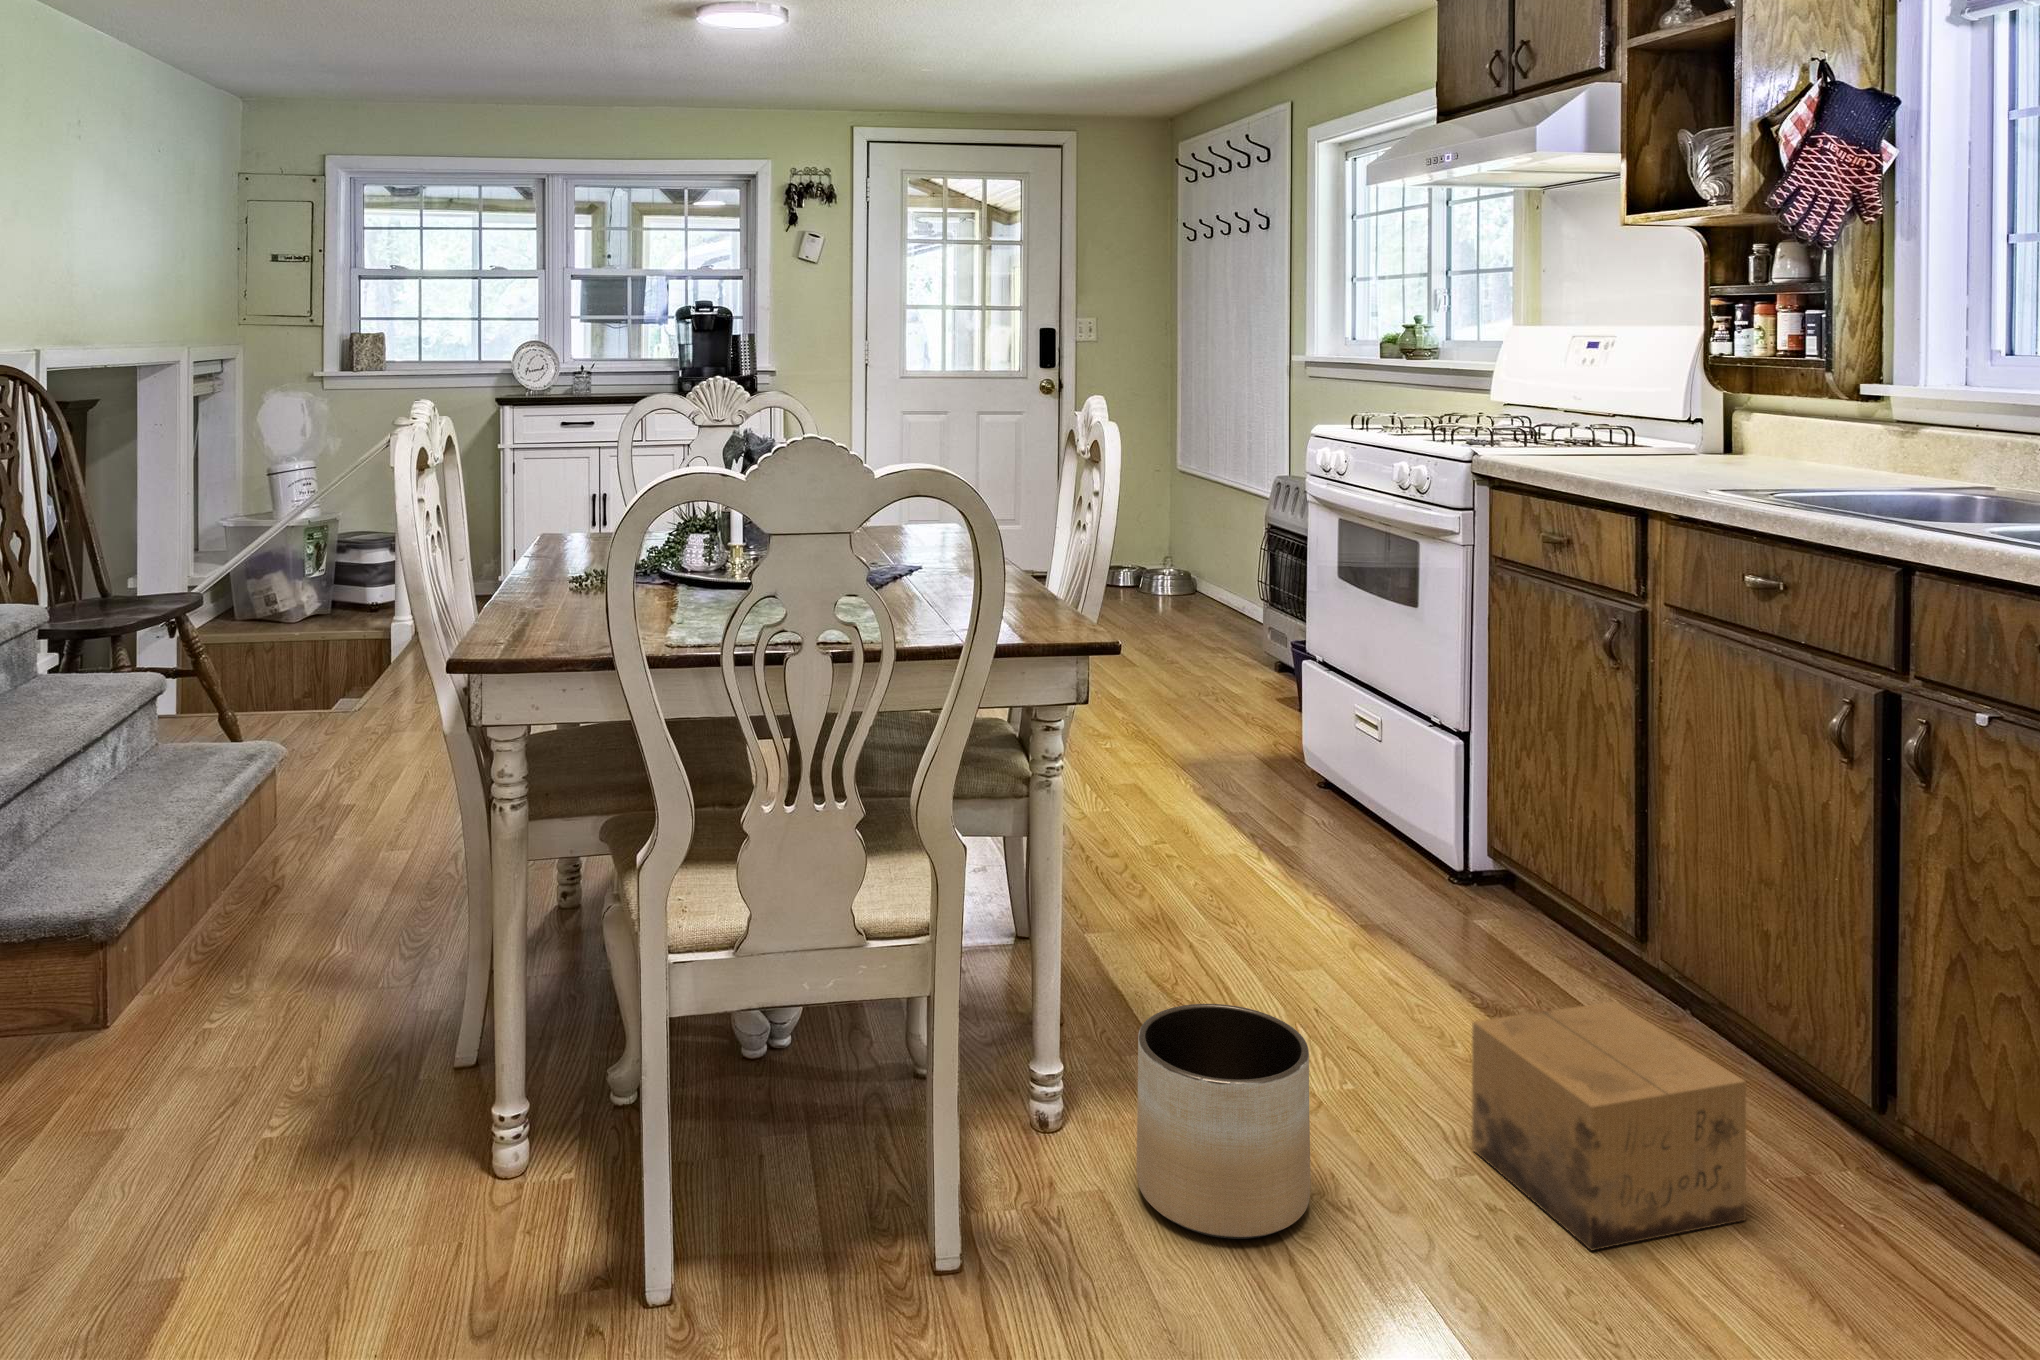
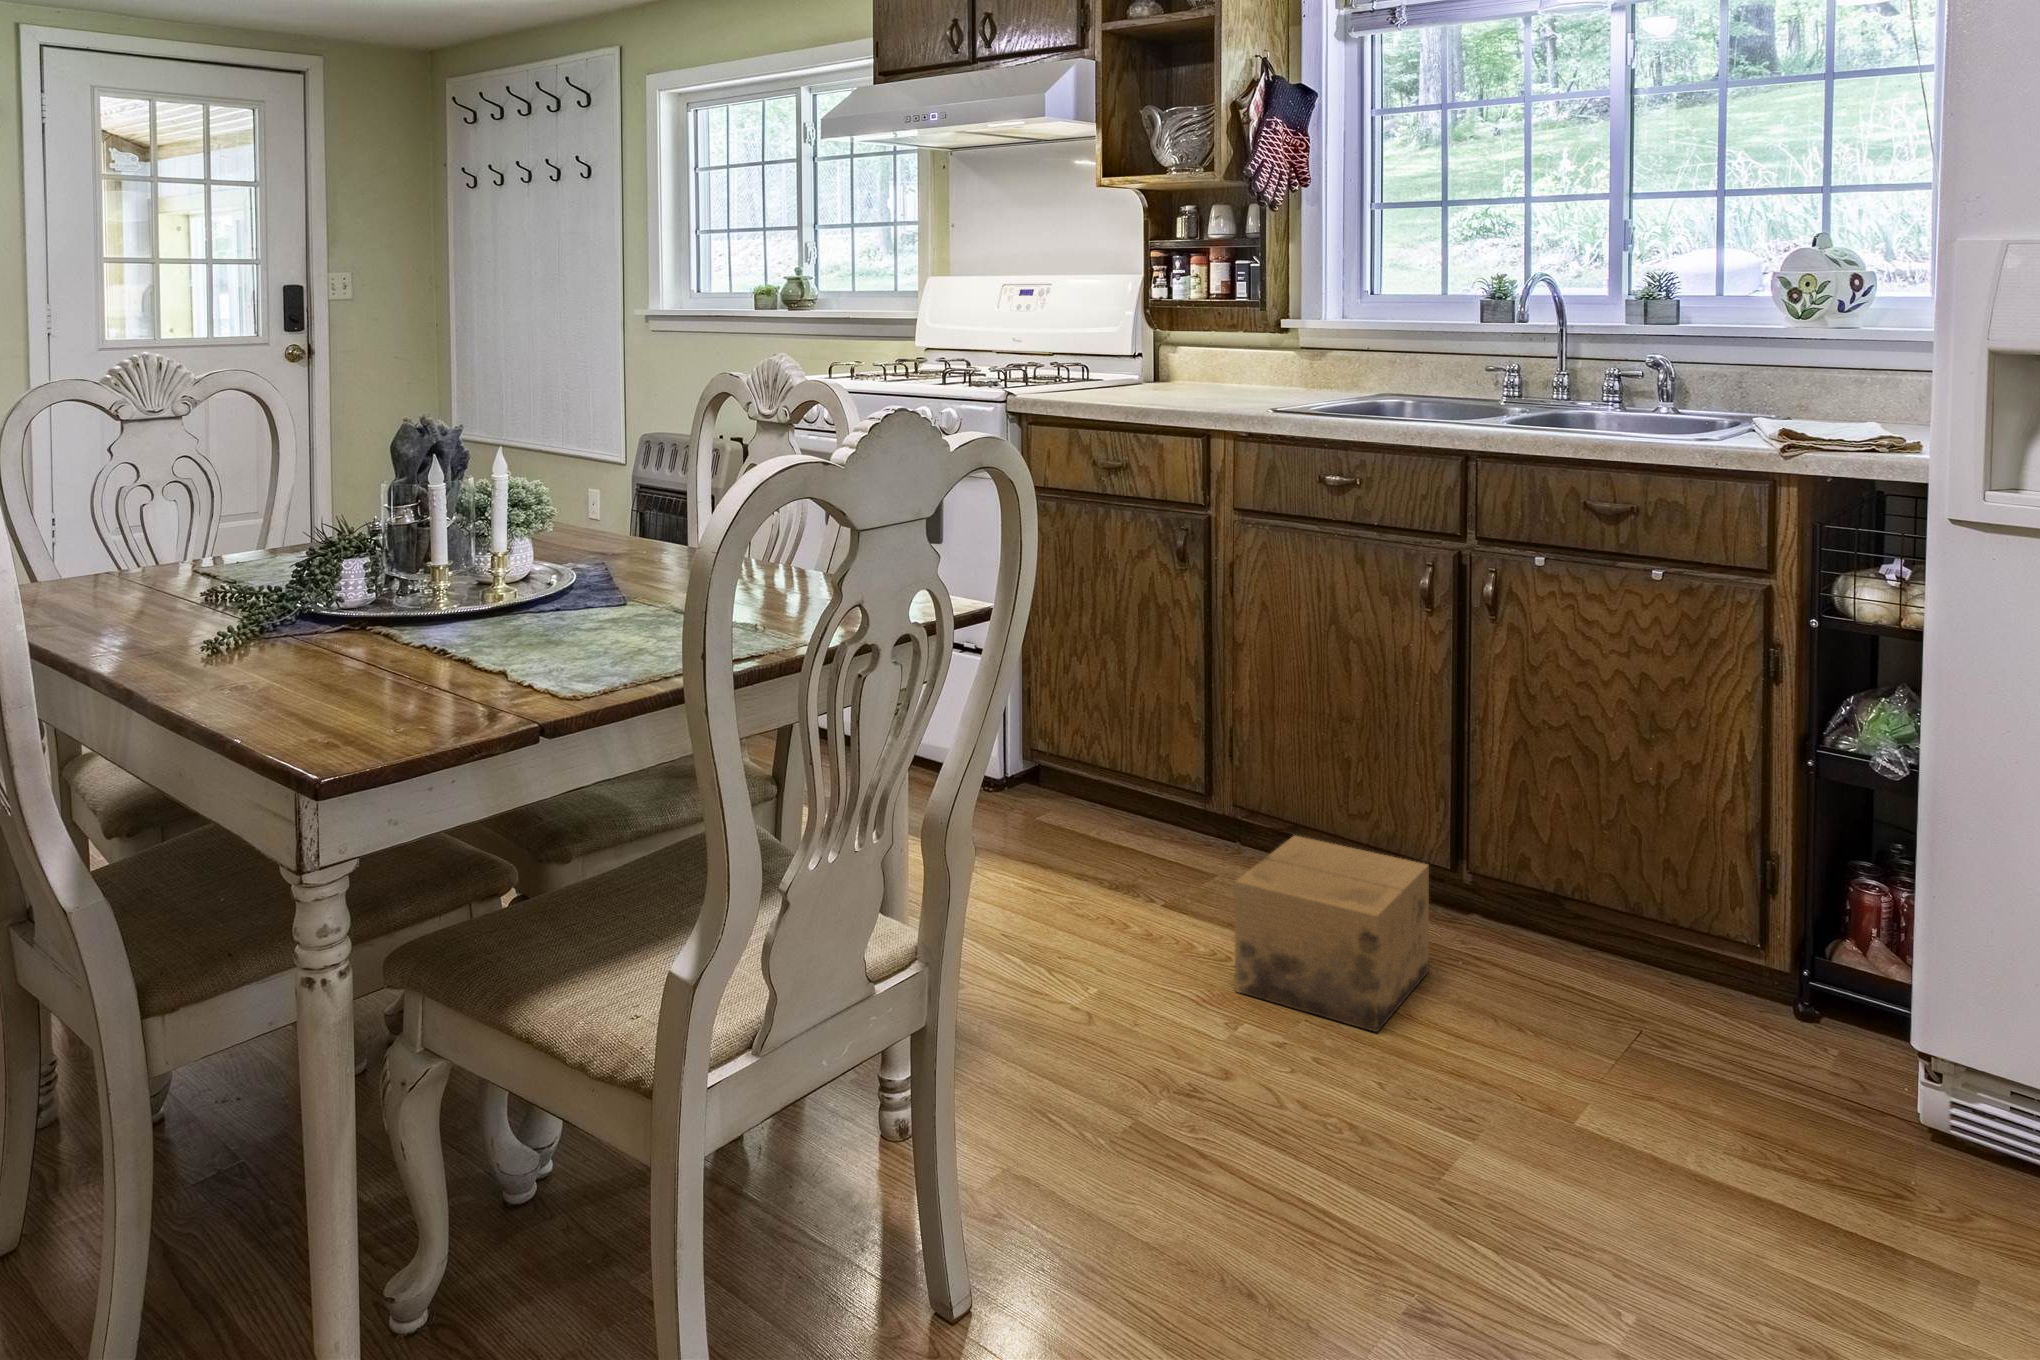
planter: present [1137,1004,1310,1239] -> none [1035,926,1197,1144]

